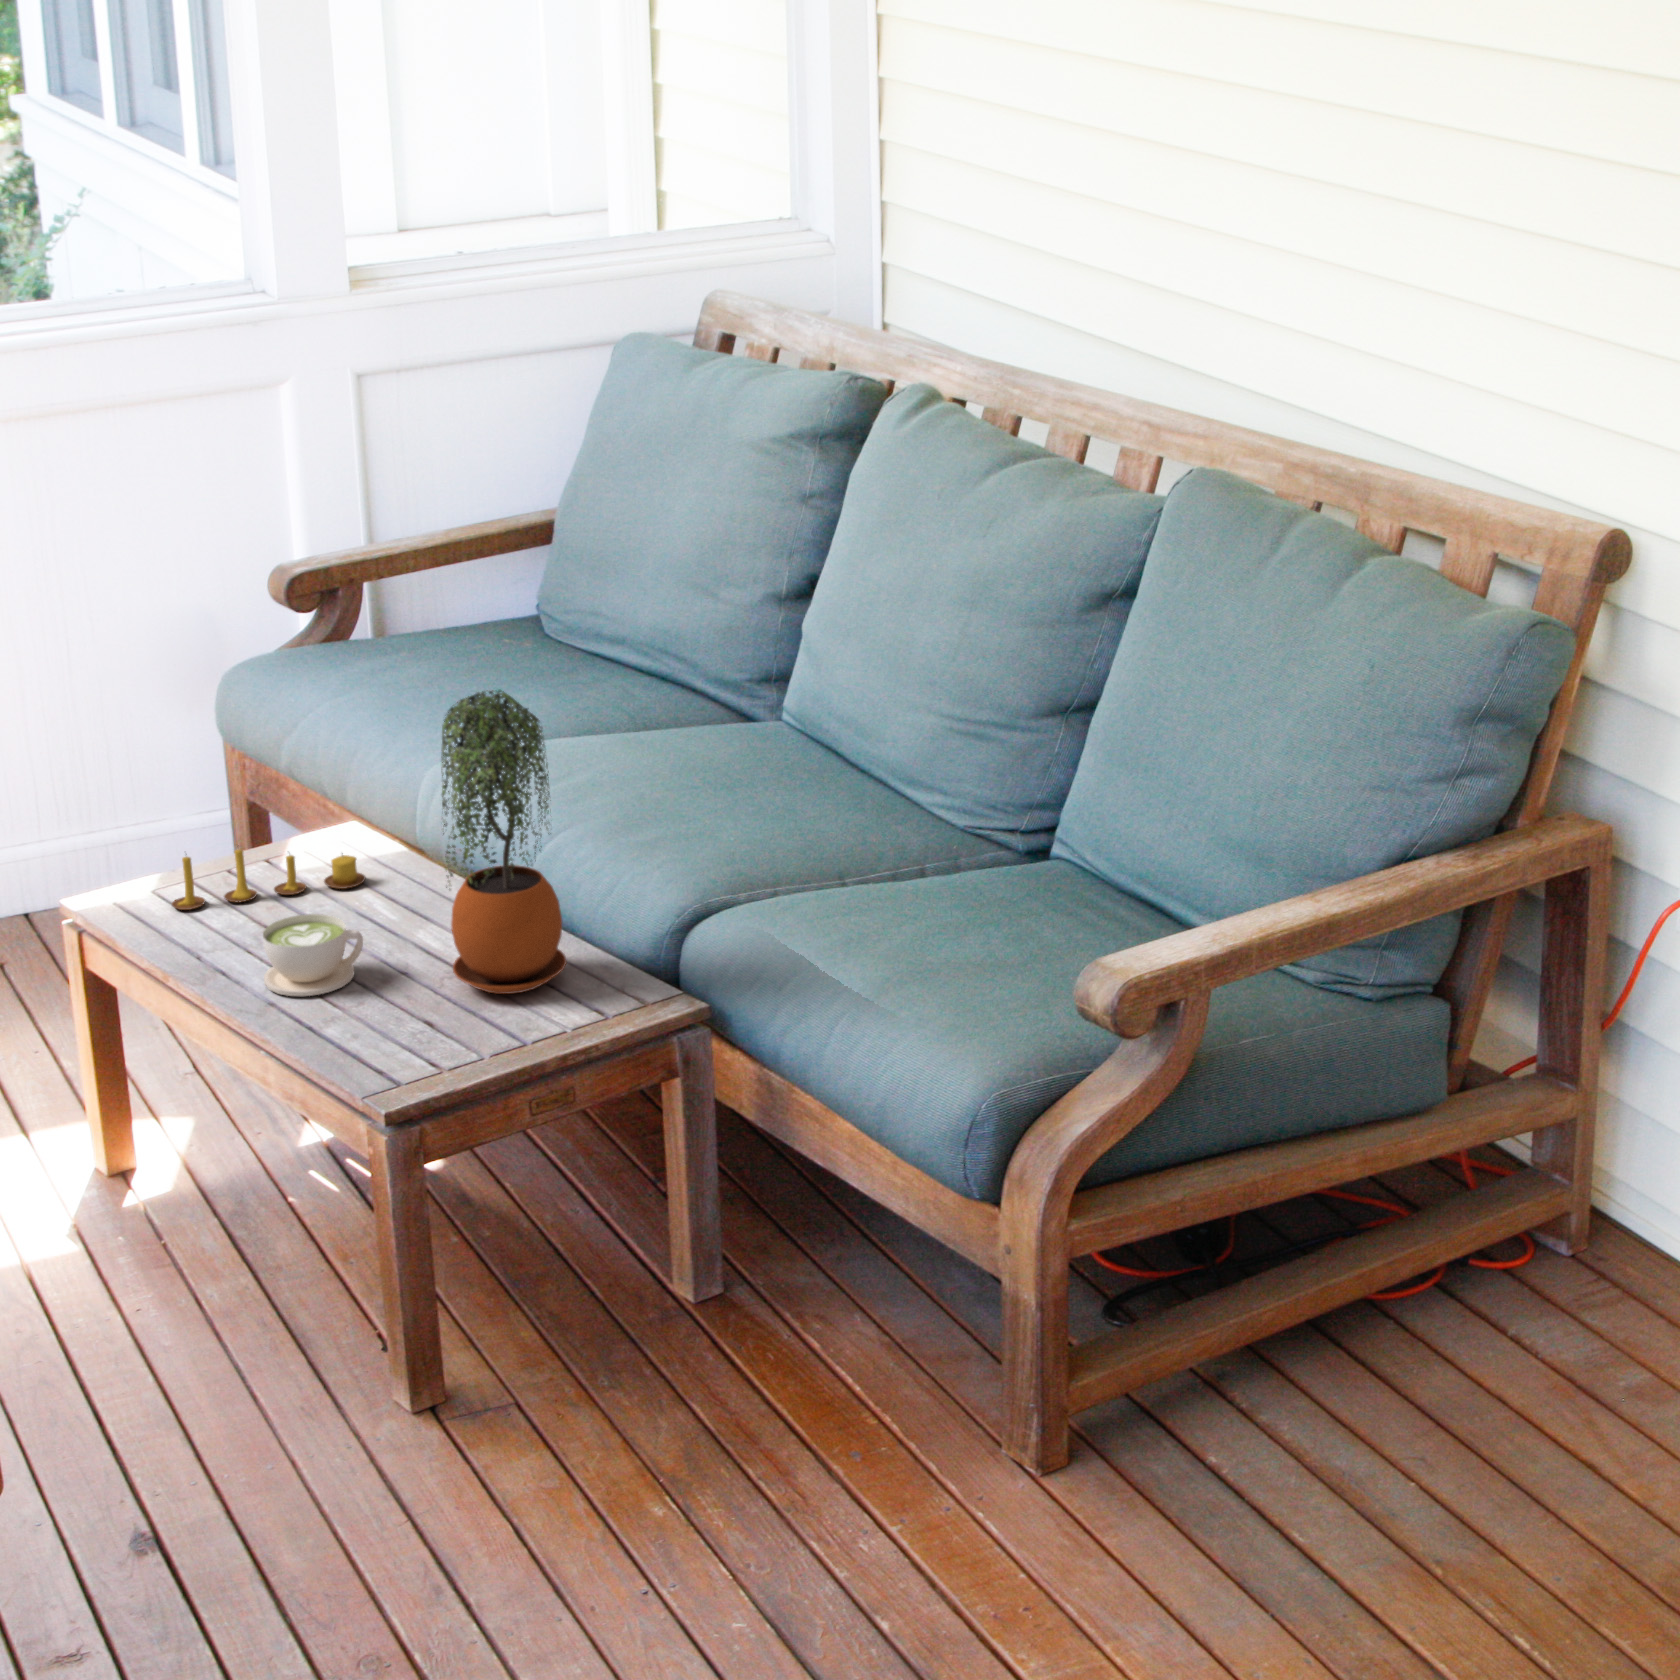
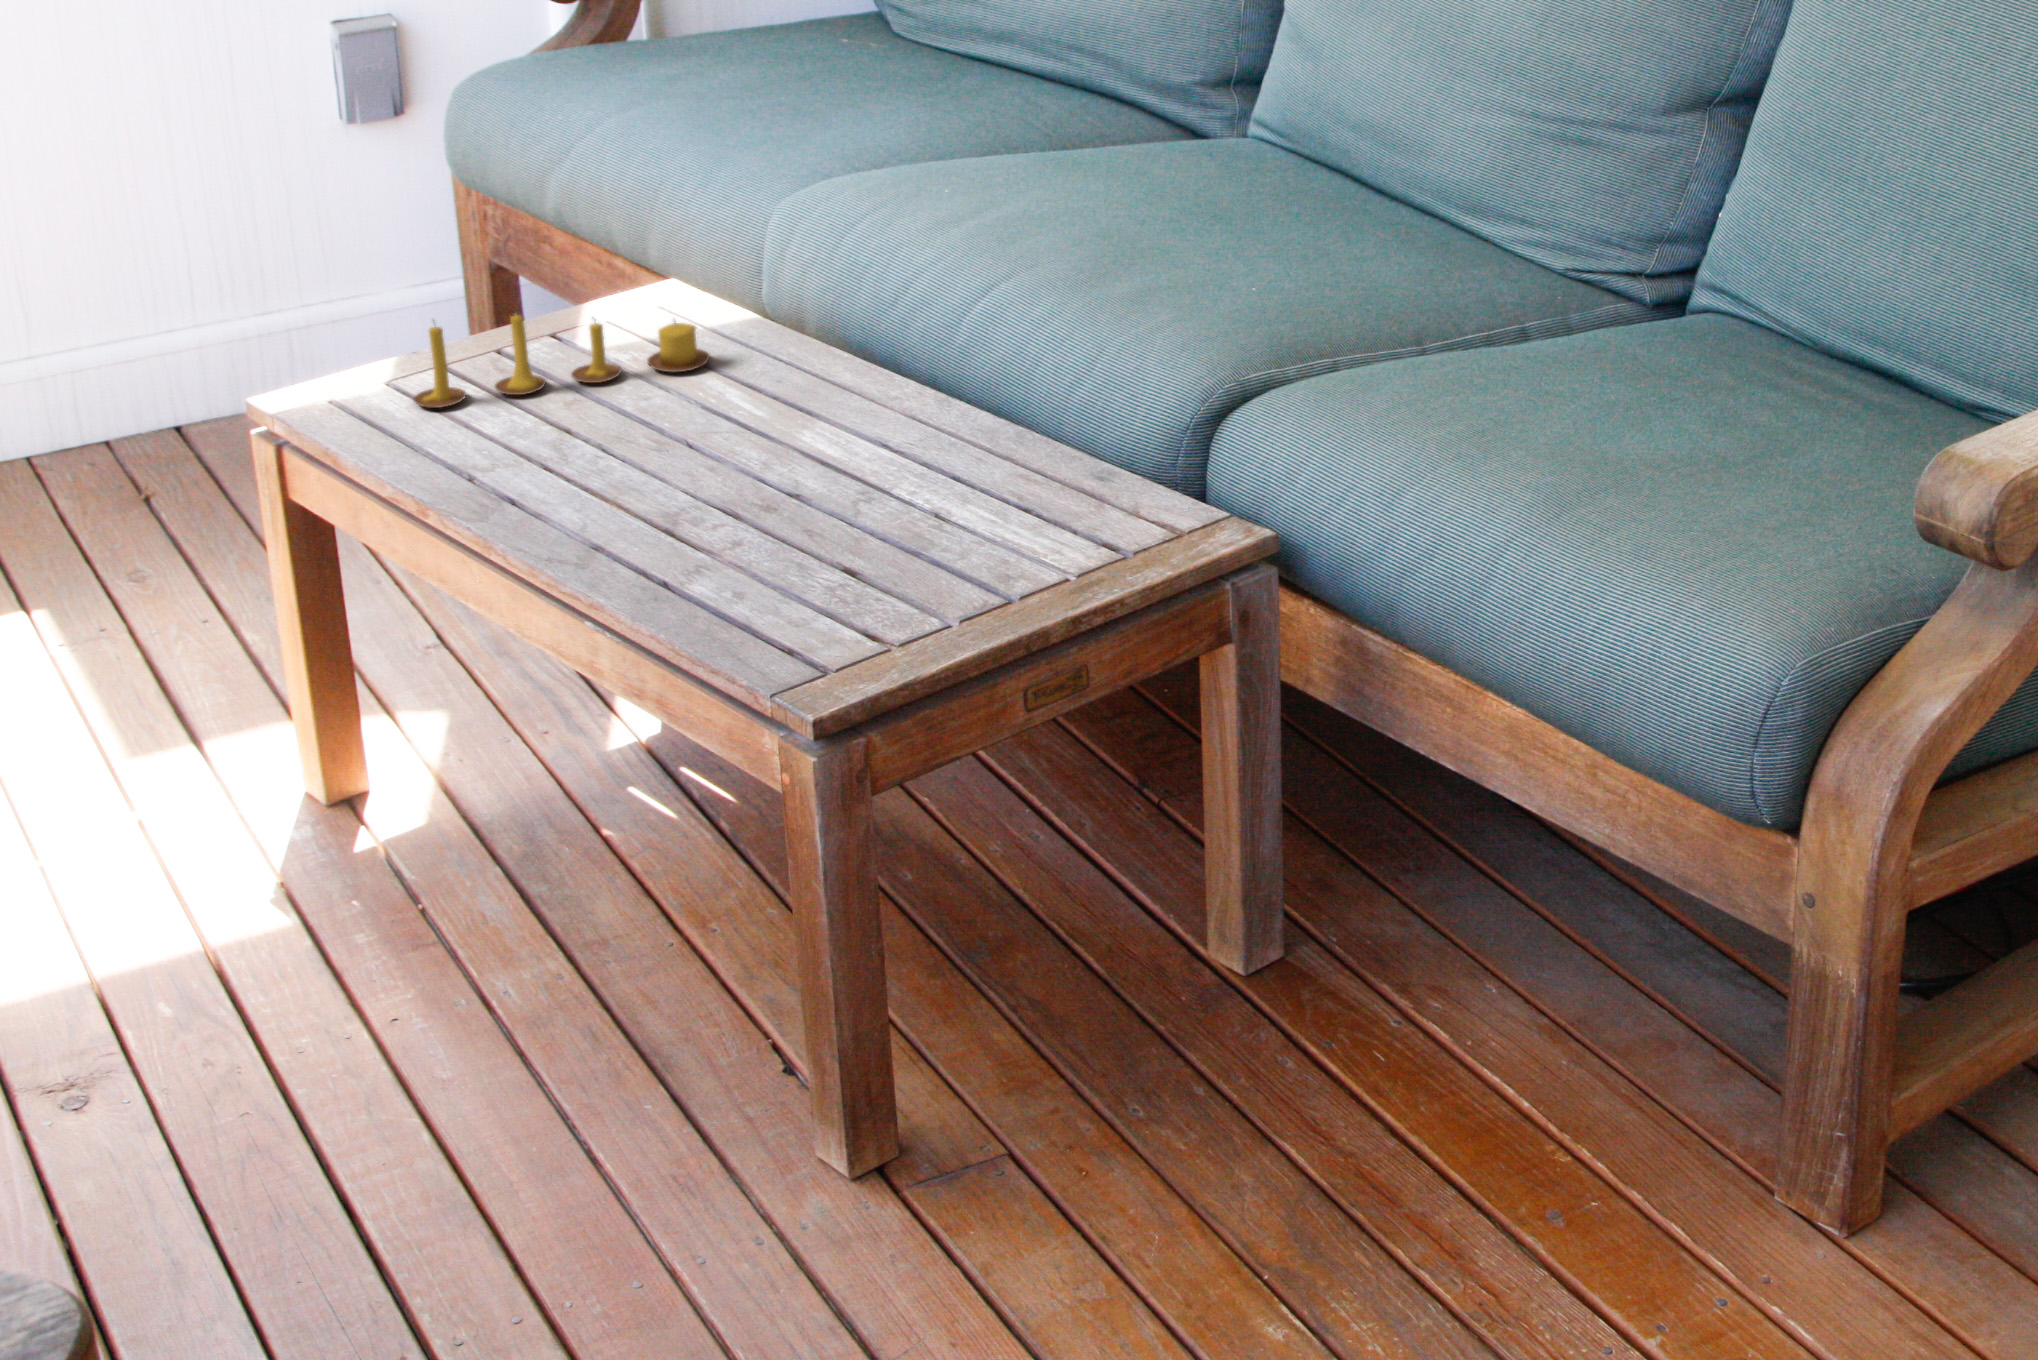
potted plant: present [441,690,566,994] -> none [857,51,1053,524]
coffee cup: present [263,914,363,996] -> none [575,408,734,536]

